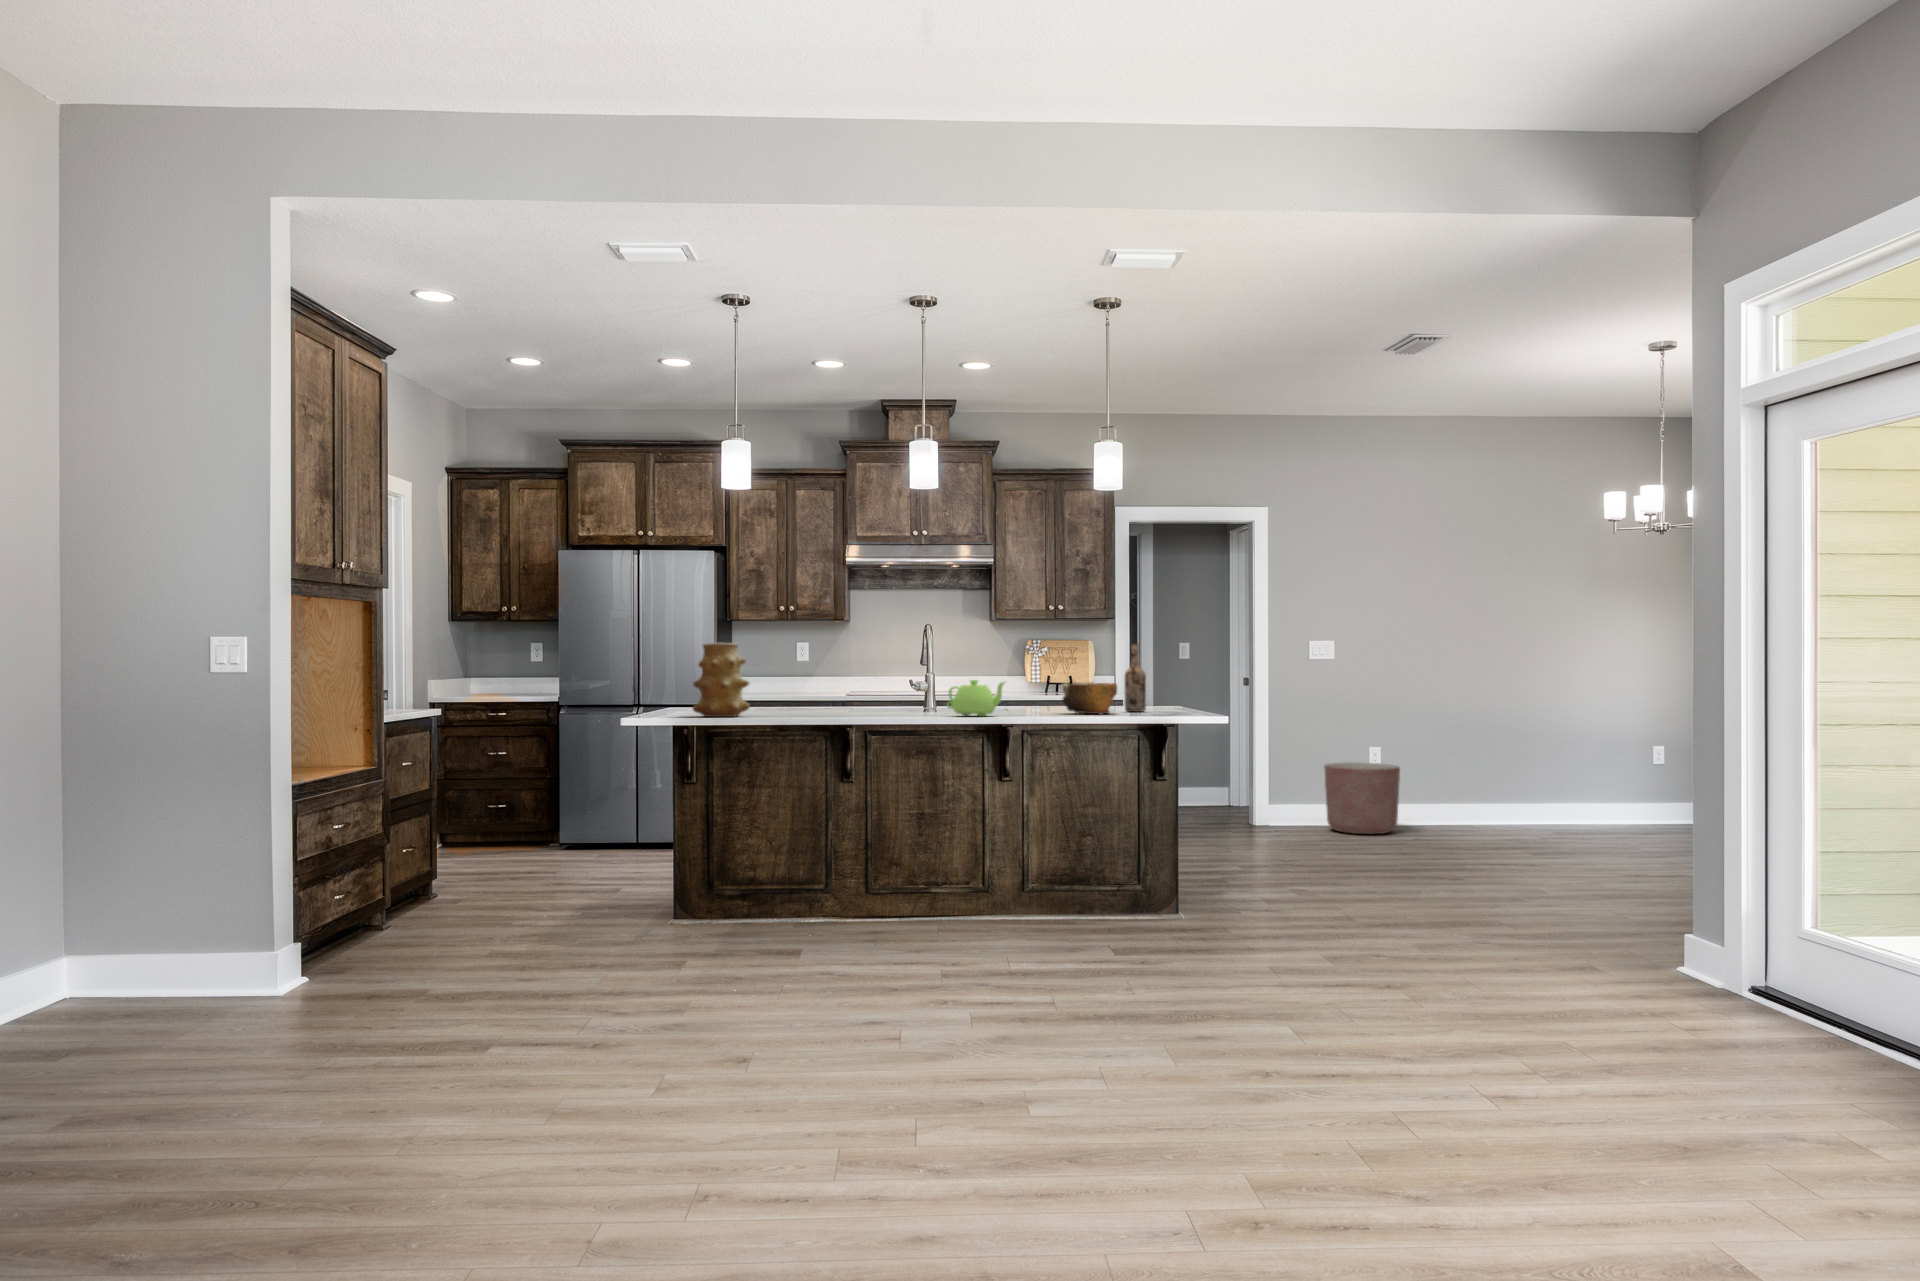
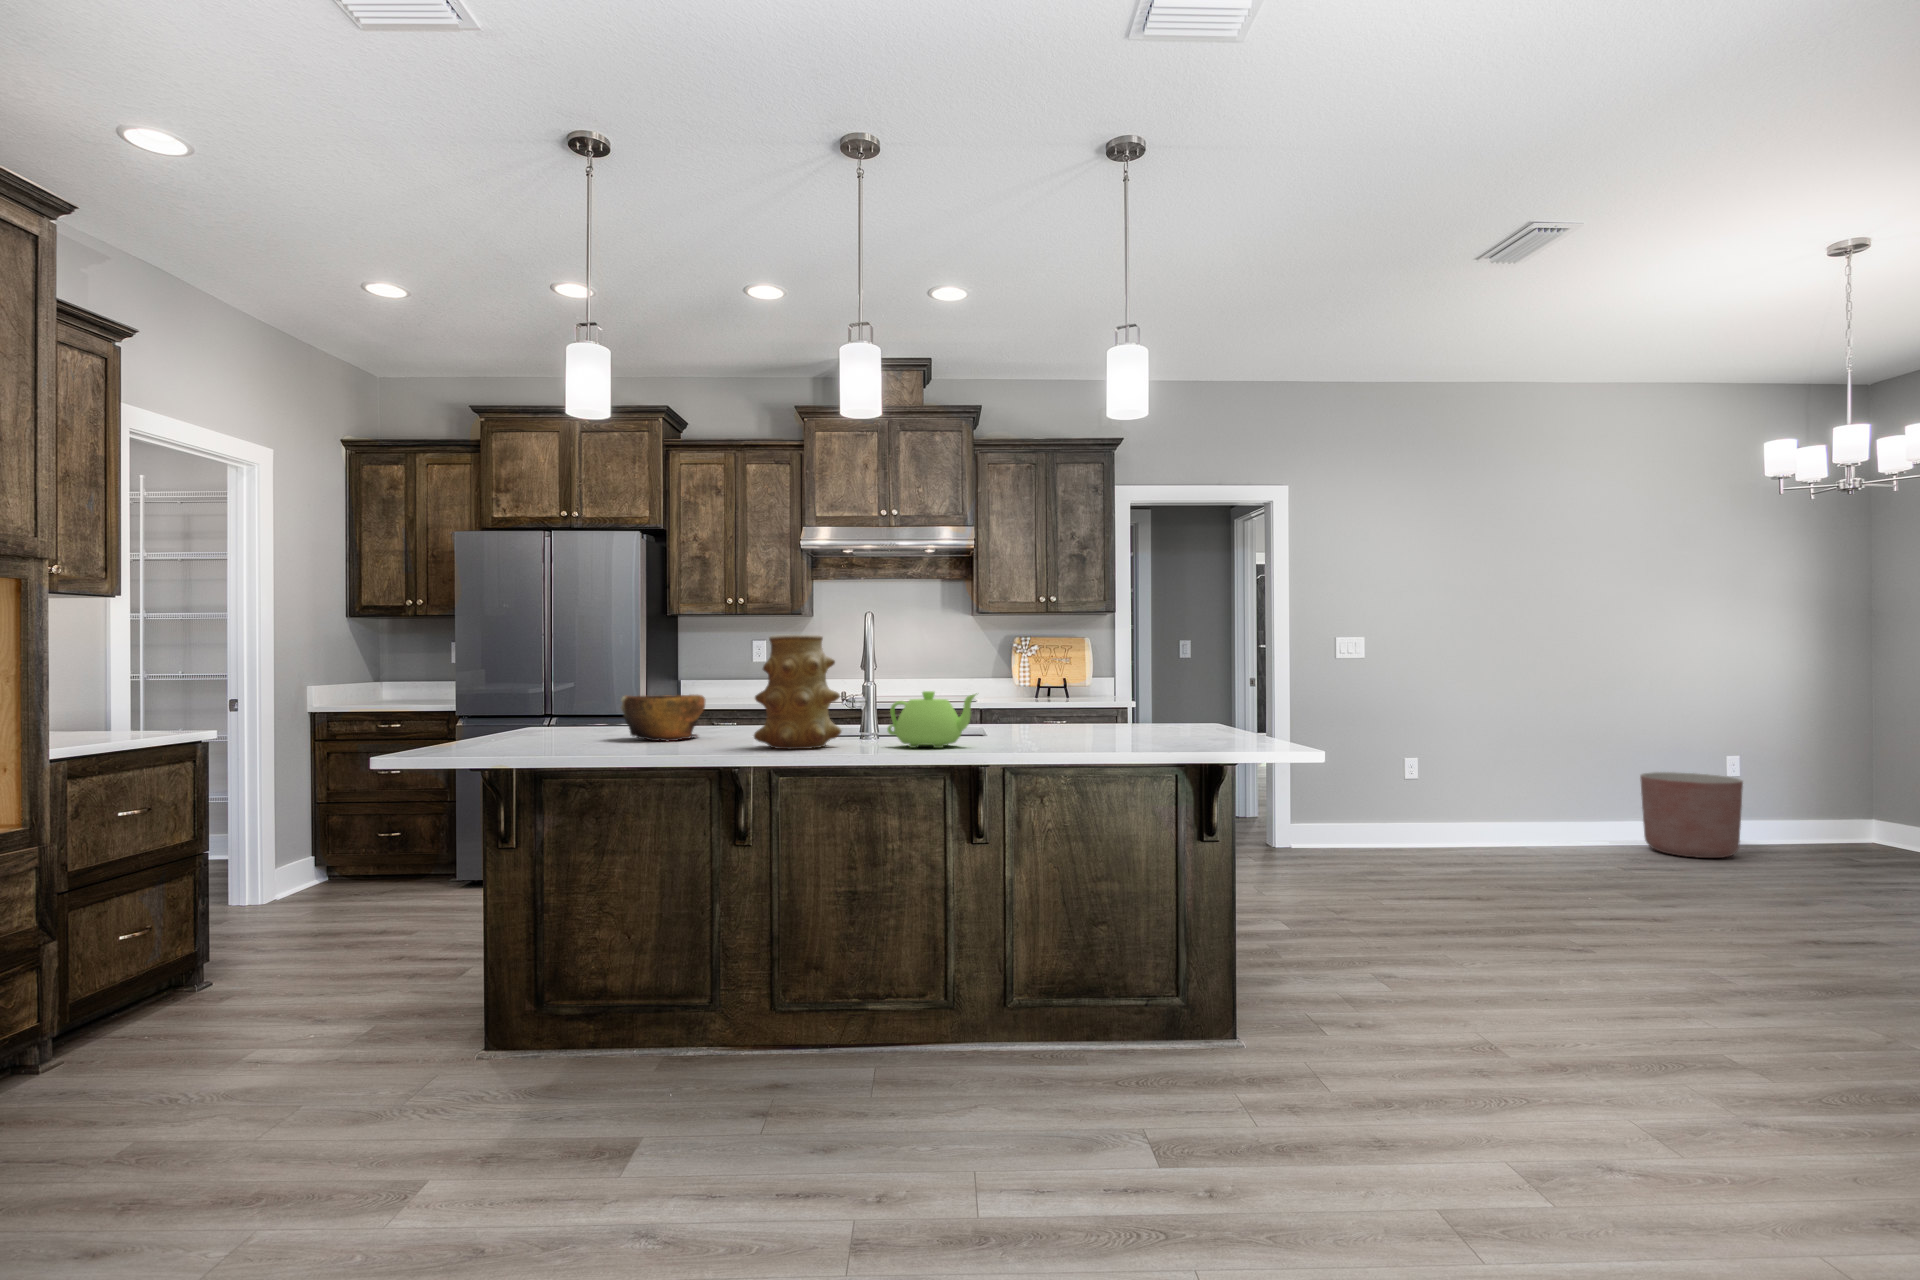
vase: present [693,643,750,717] -> present [754,634,841,749]
wine bottle: present [1125,643,1146,712] -> none [1148,637,1178,733]
bowl: present [1063,683,1117,714] -> present [621,695,705,741]
planter: present [1324,762,1400,834] -> present [1640,772,1743,858]

